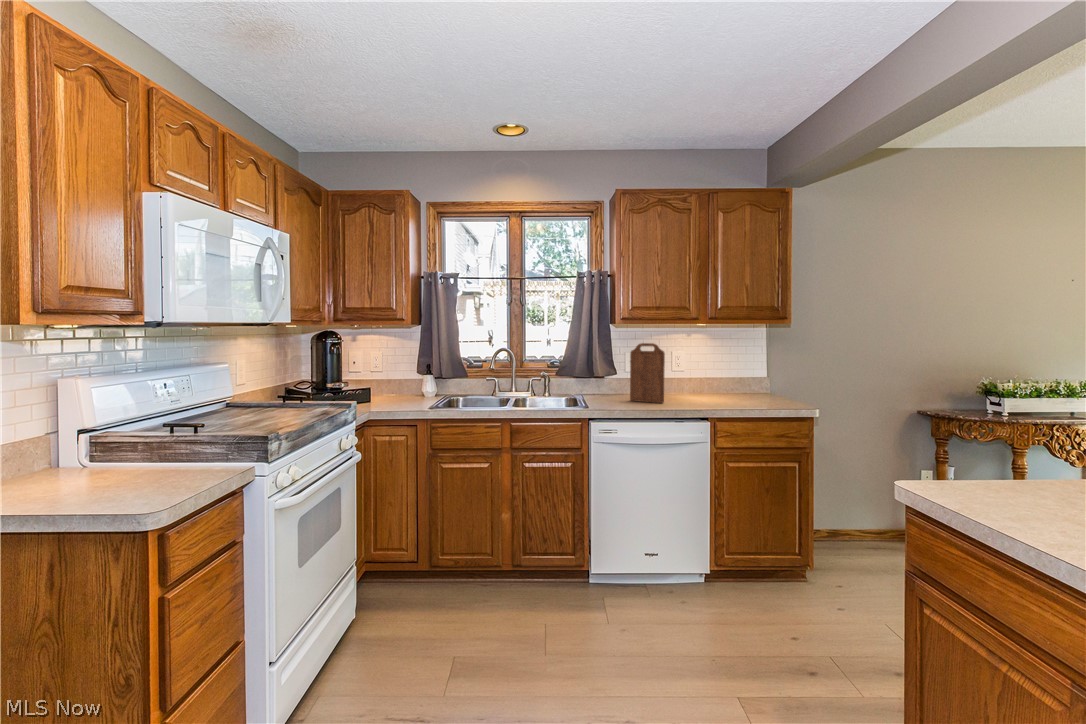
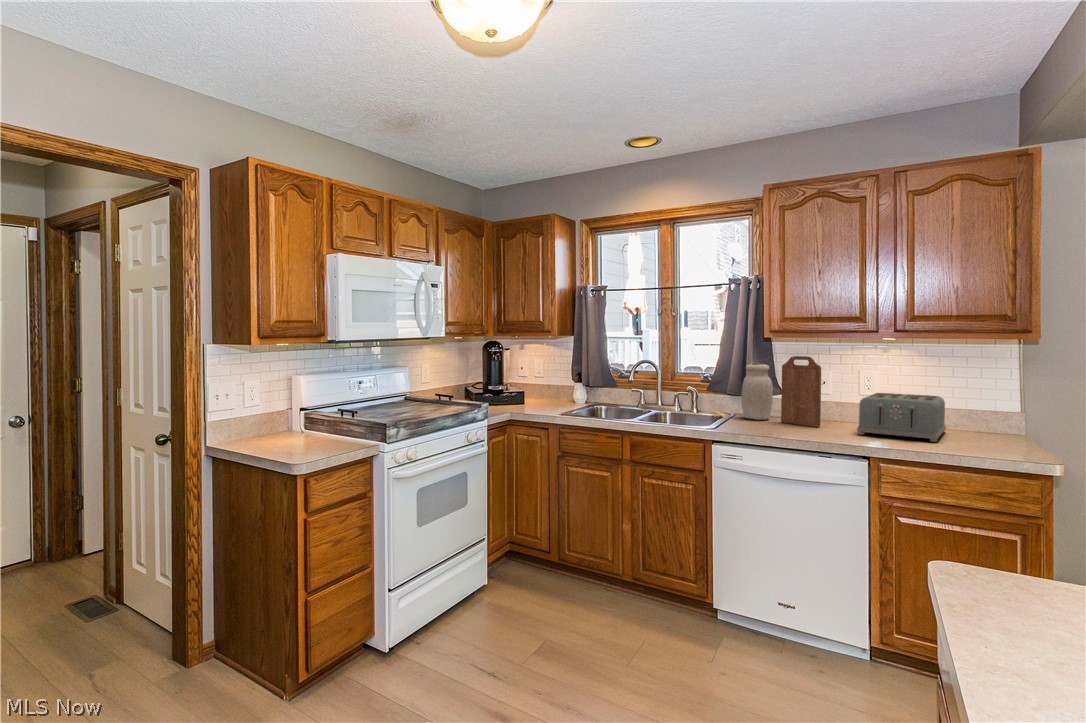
jar: none [594,351,620,400] -> present [742,364,773,420]
toaster: none [694,372,756,408] -> present [857,393,946,442]

